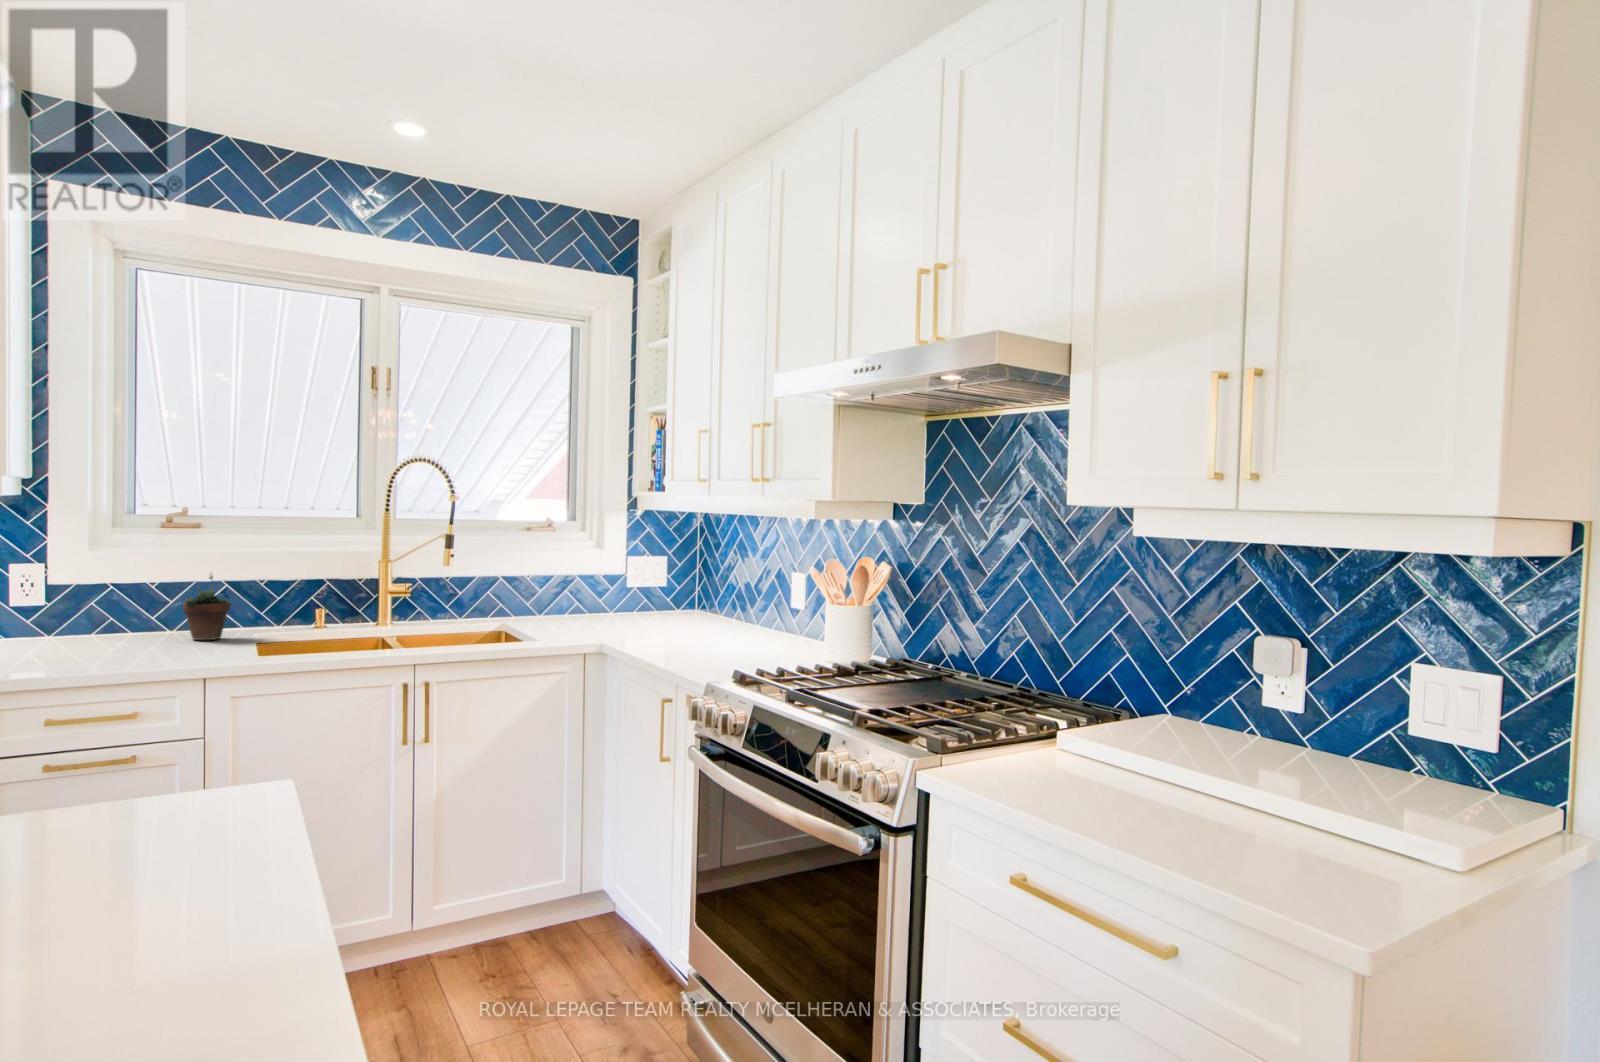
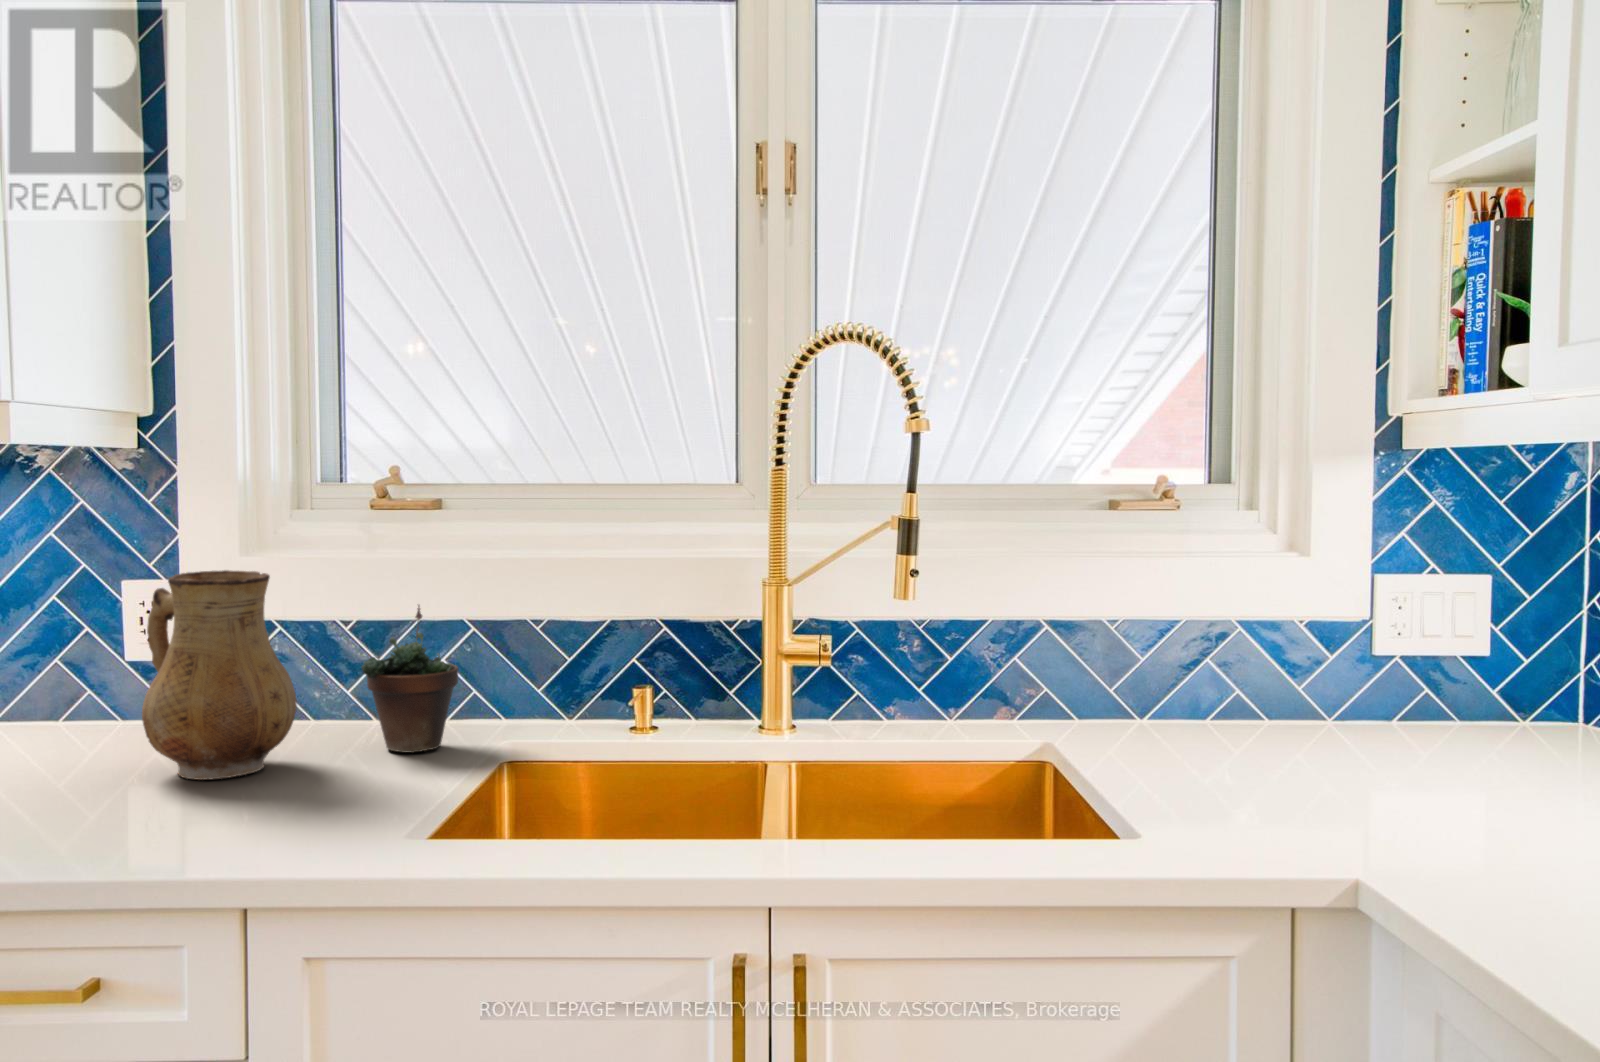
ceramic pitcher: none [71,557,159,652] -> present [142,570,297,780]

